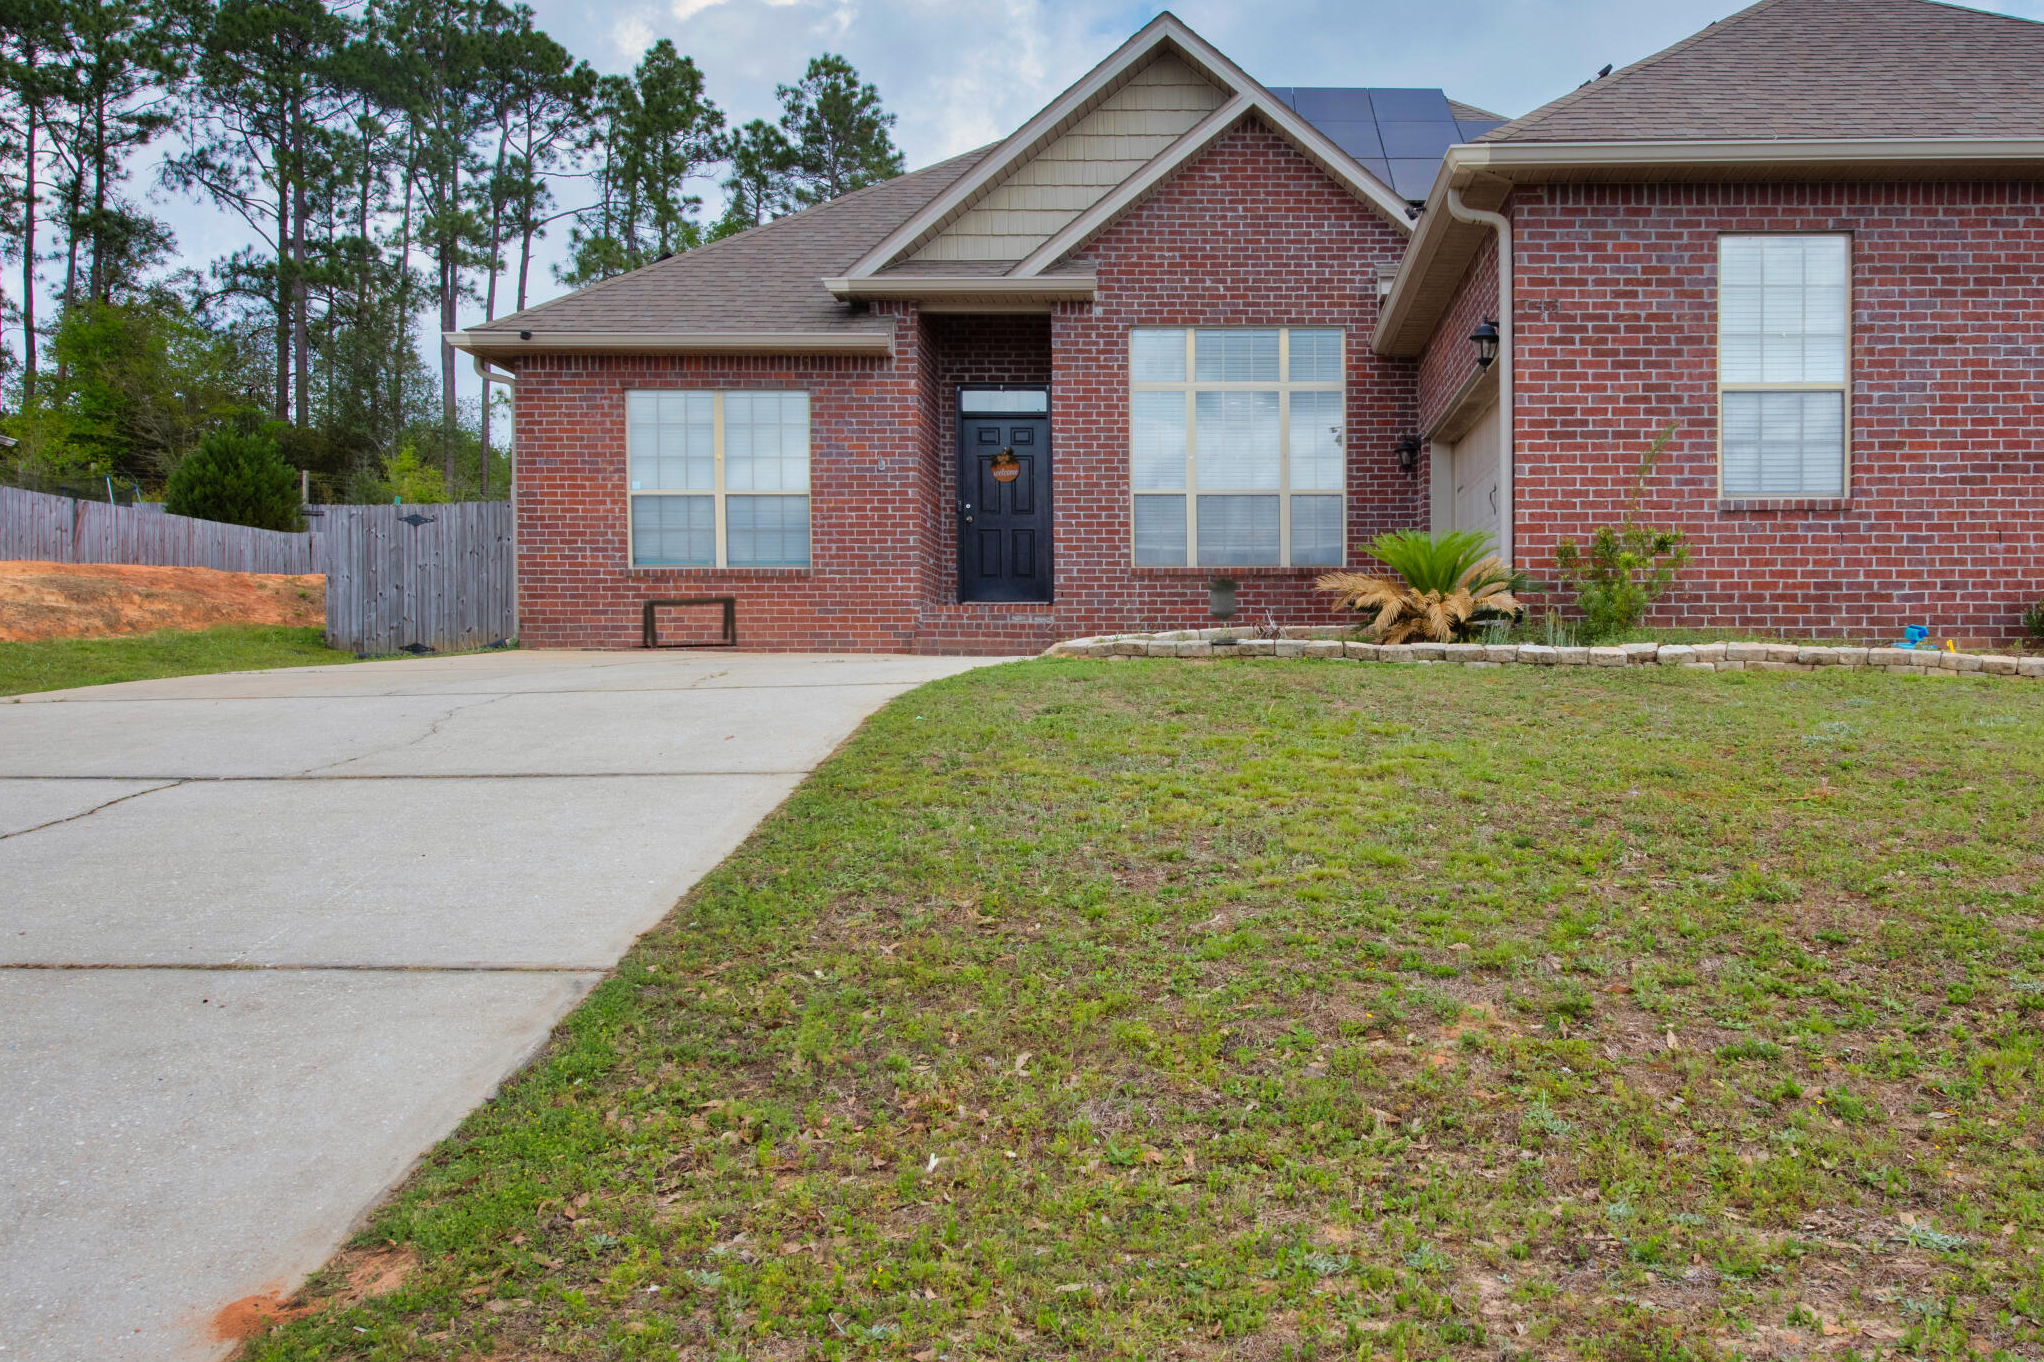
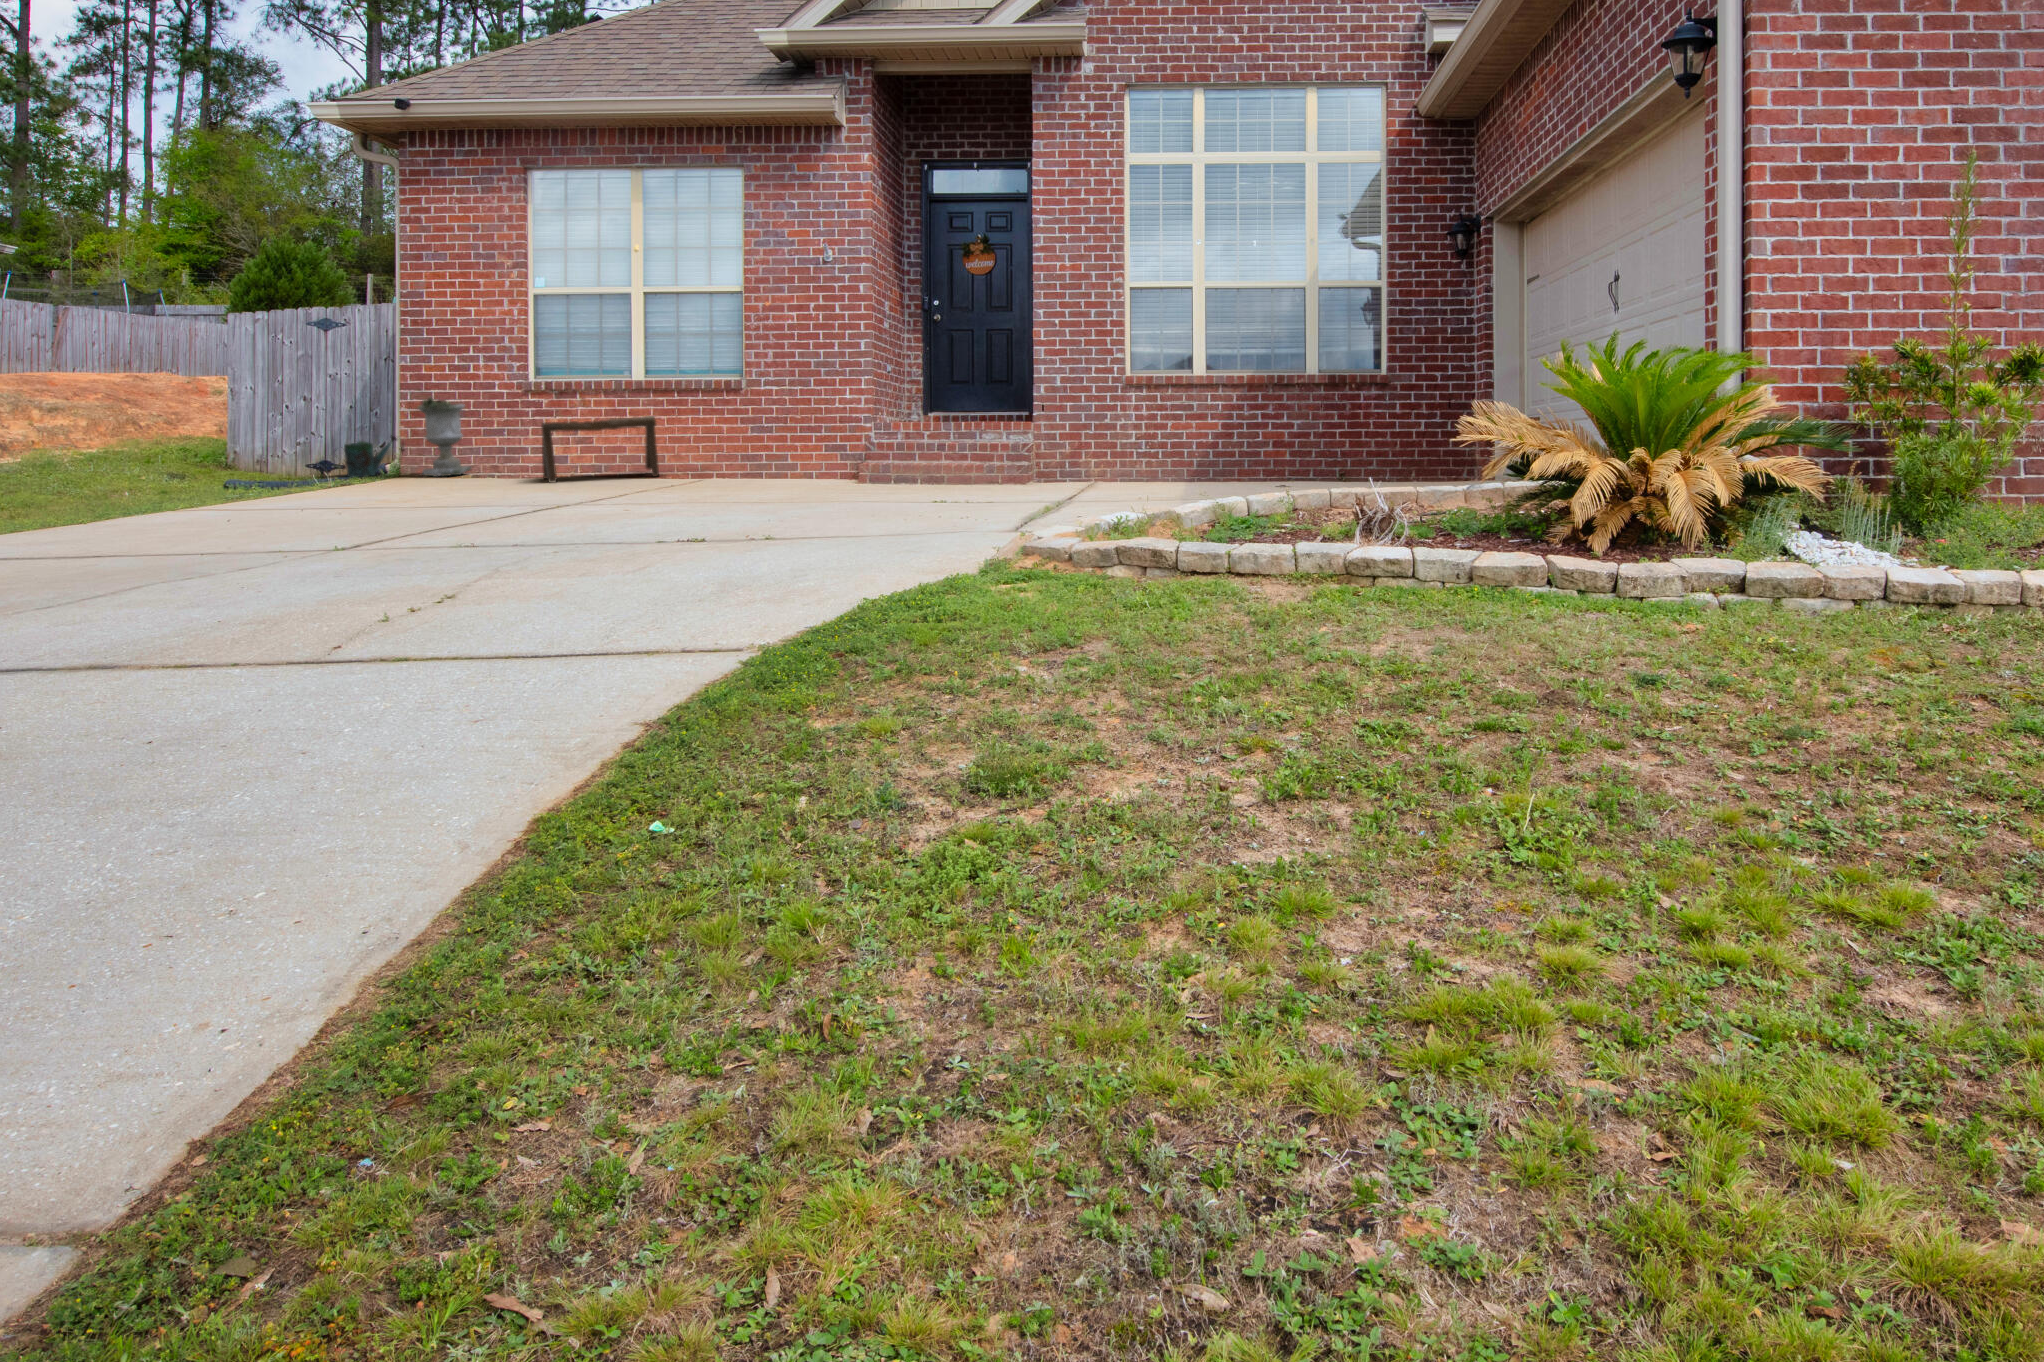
planter: present [1206,577,1240,645] -> present [417,397,471,477]
watering can: none [464,612,512,646] -> present [344,435,397,477]

